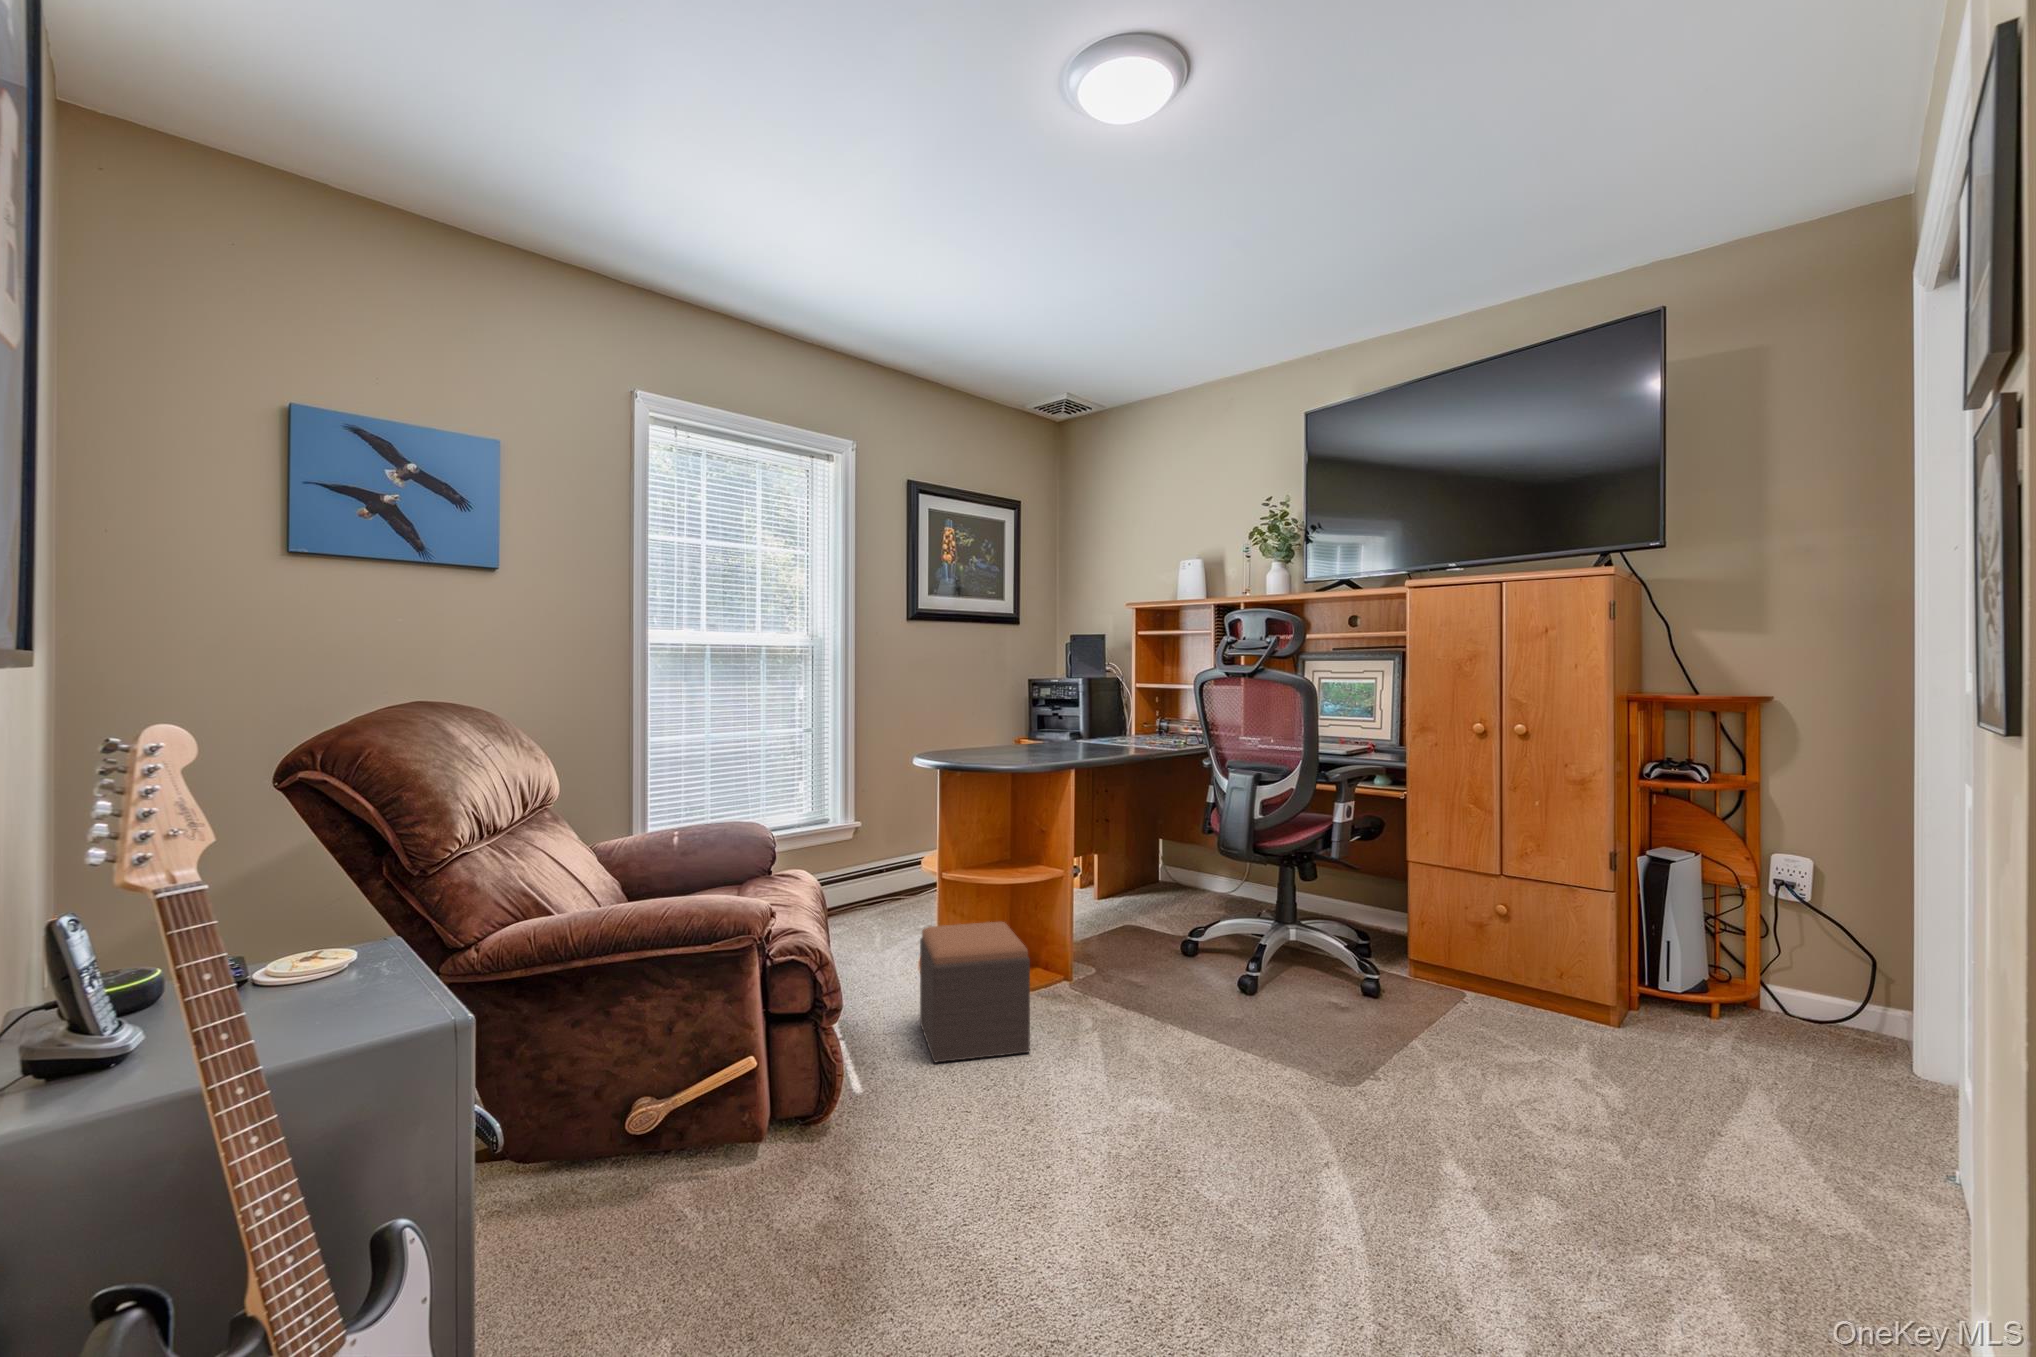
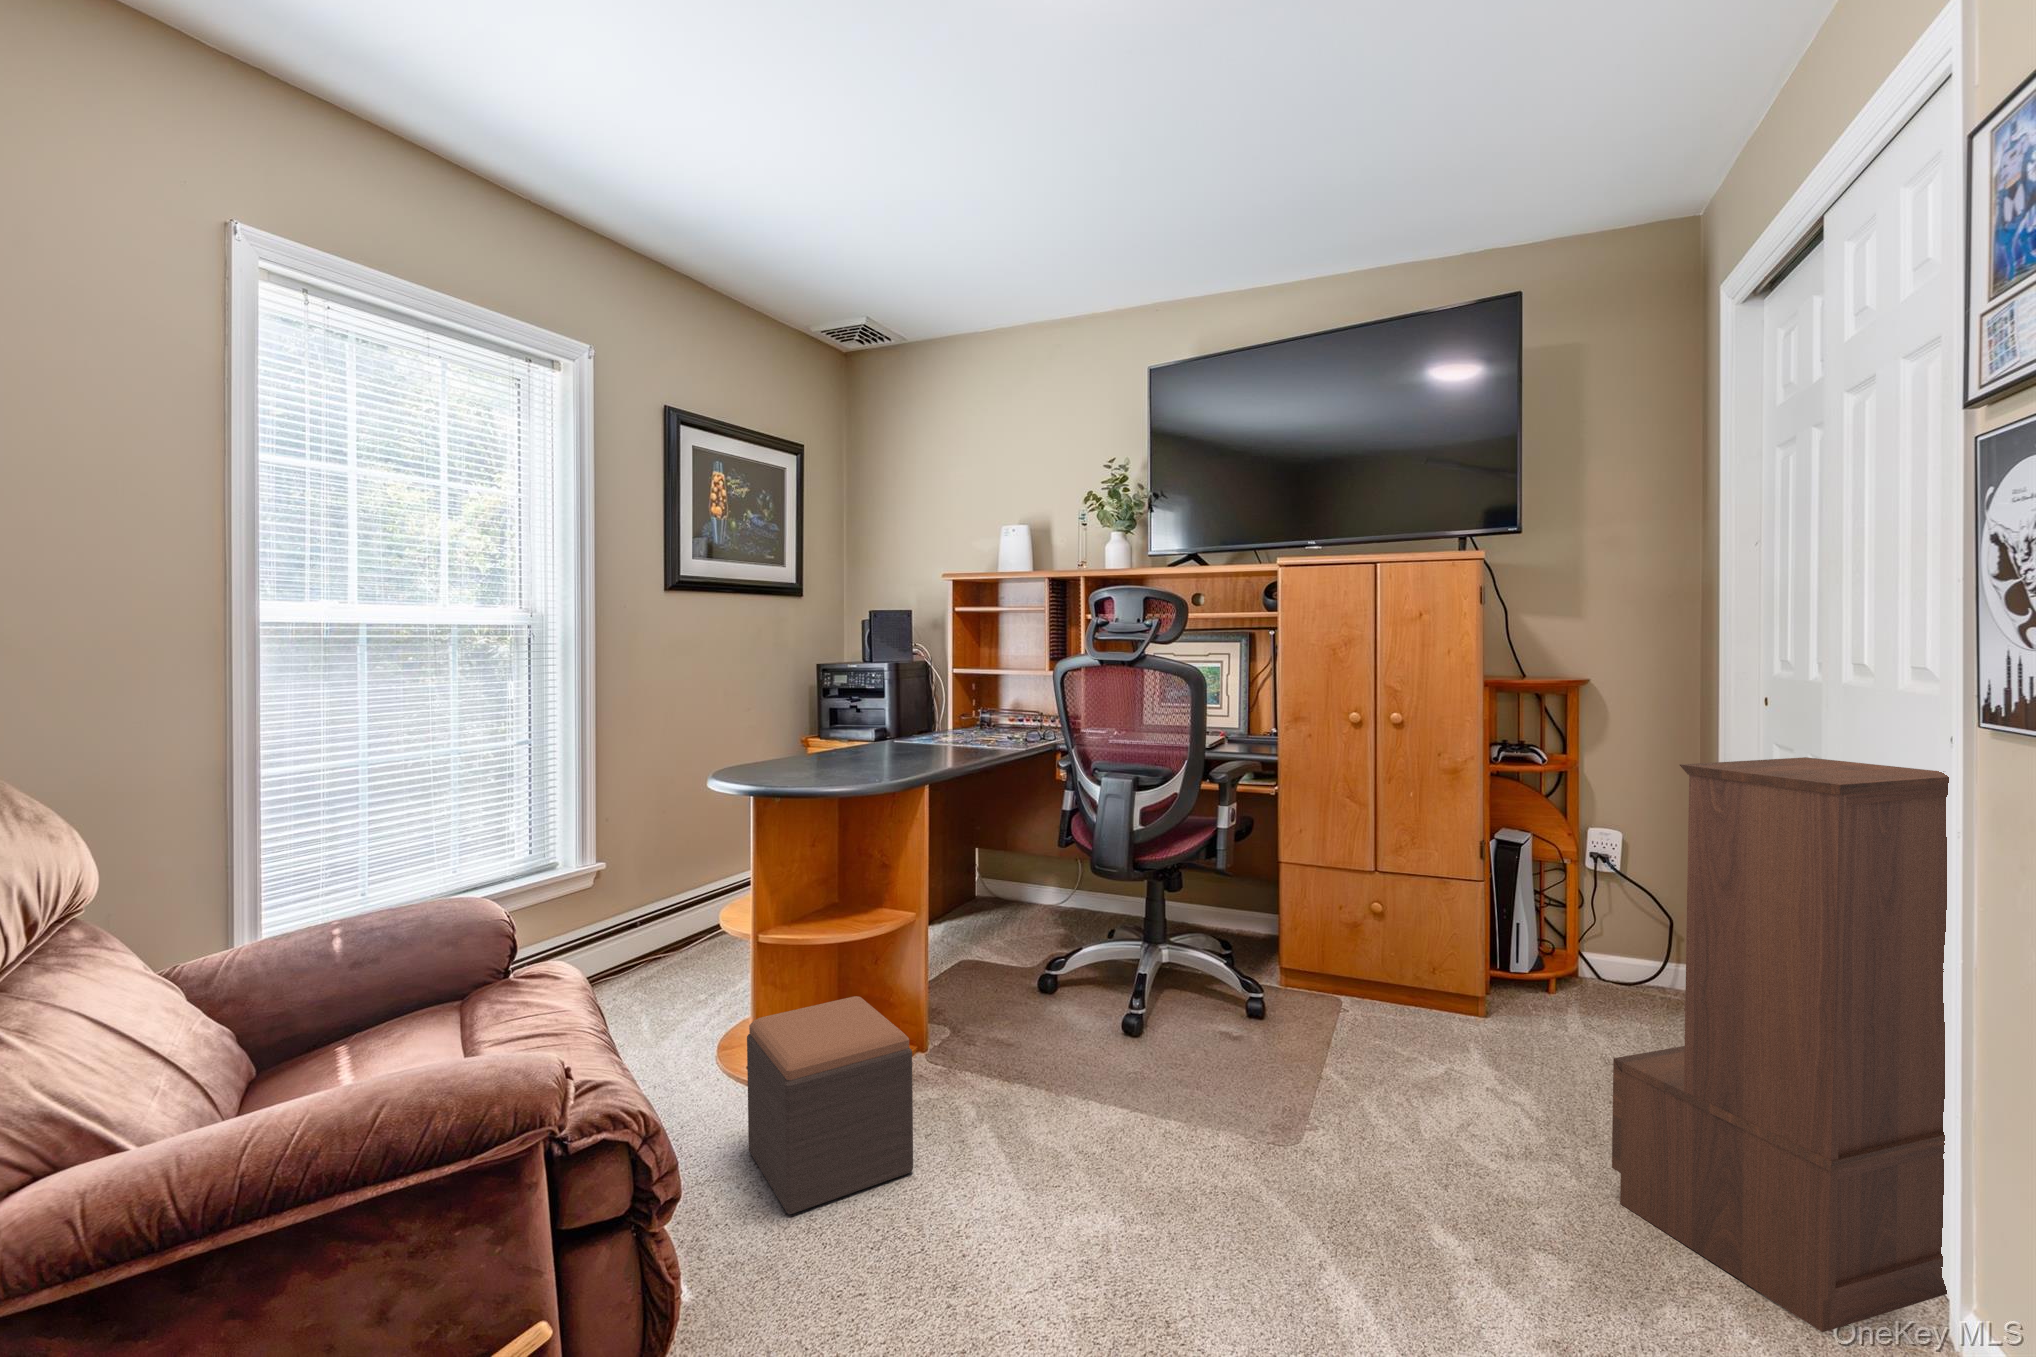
bookshelf: none [1637,757,1981,1285] -> present [1612,757,1949,1332]

